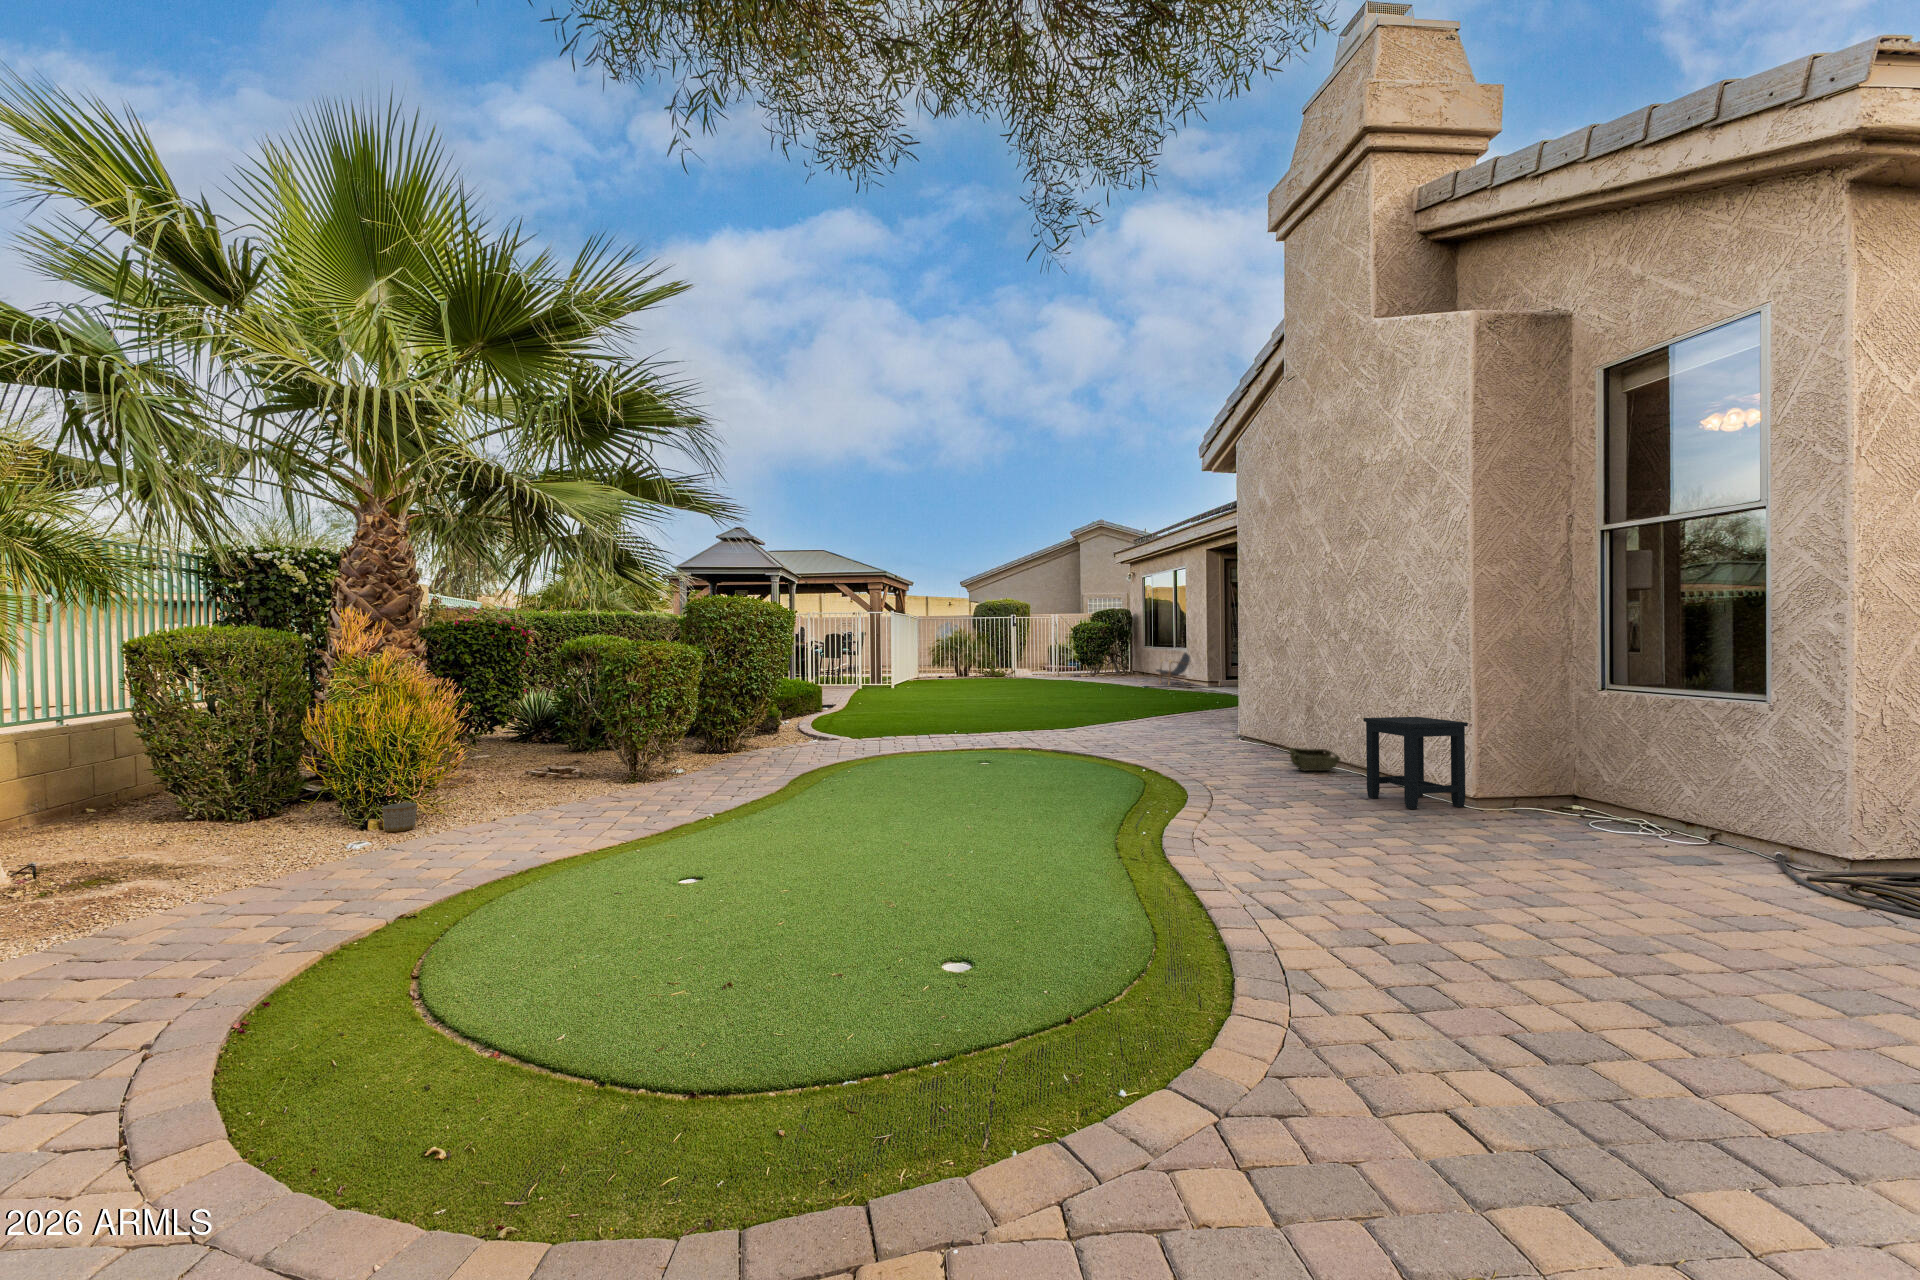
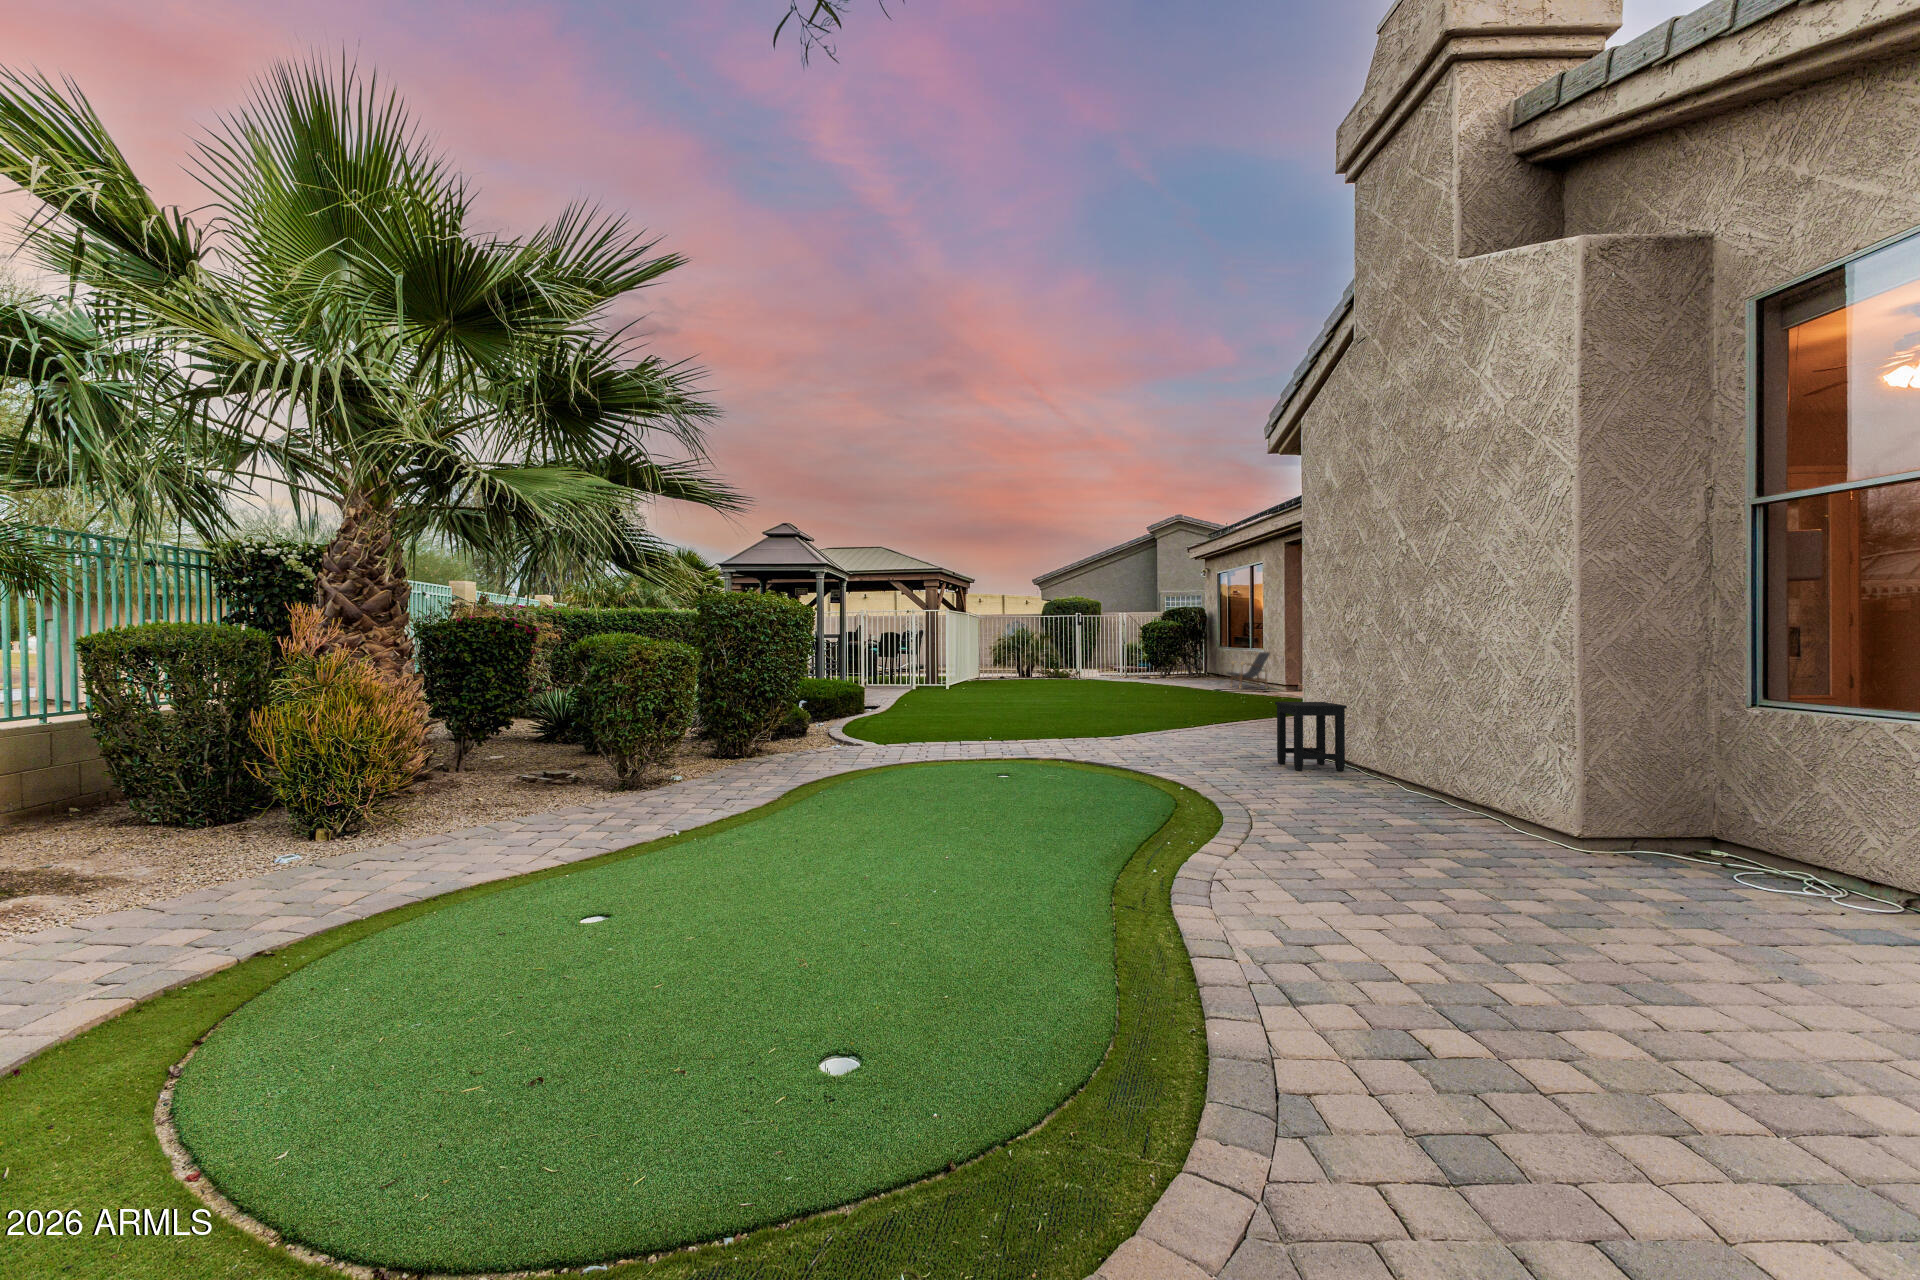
side table: present [1363,717,1468,809] -> present [1275,702,1347,771]
woven basket: present [1289,748,1340,771] -> none [1354,767,1417,796]
planter: present [382,803,417,832] -> none [335,810,372,841]

